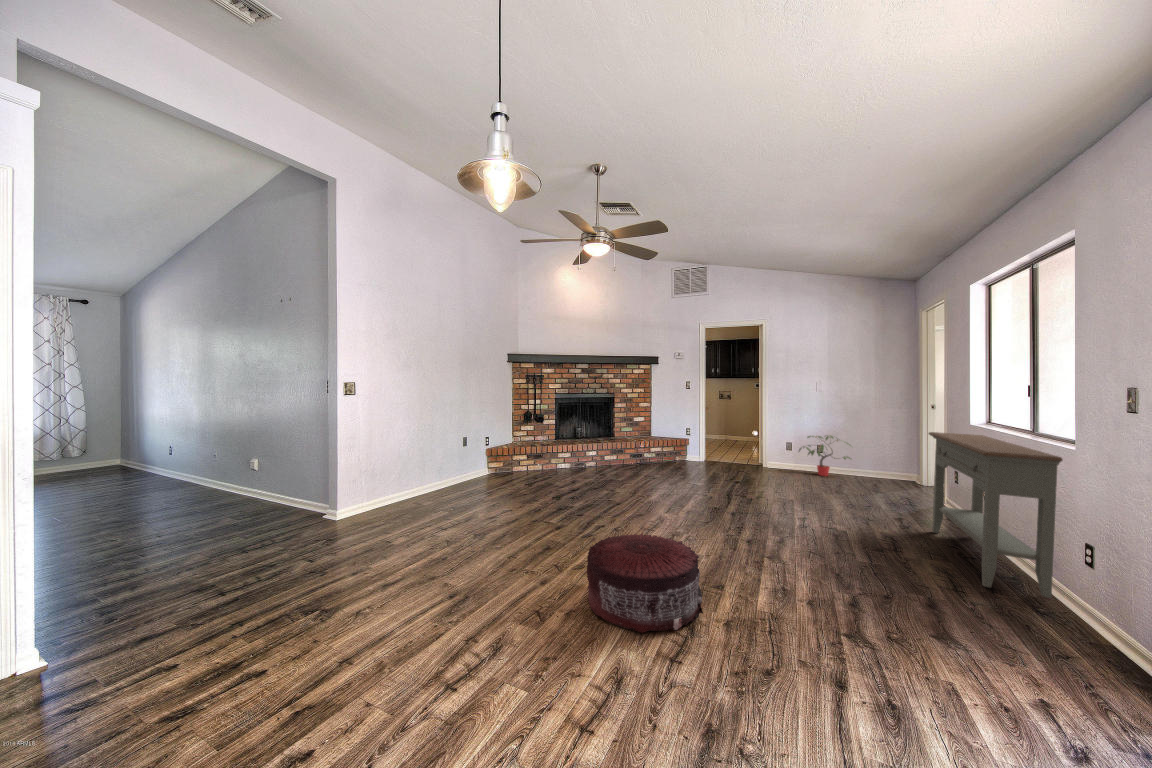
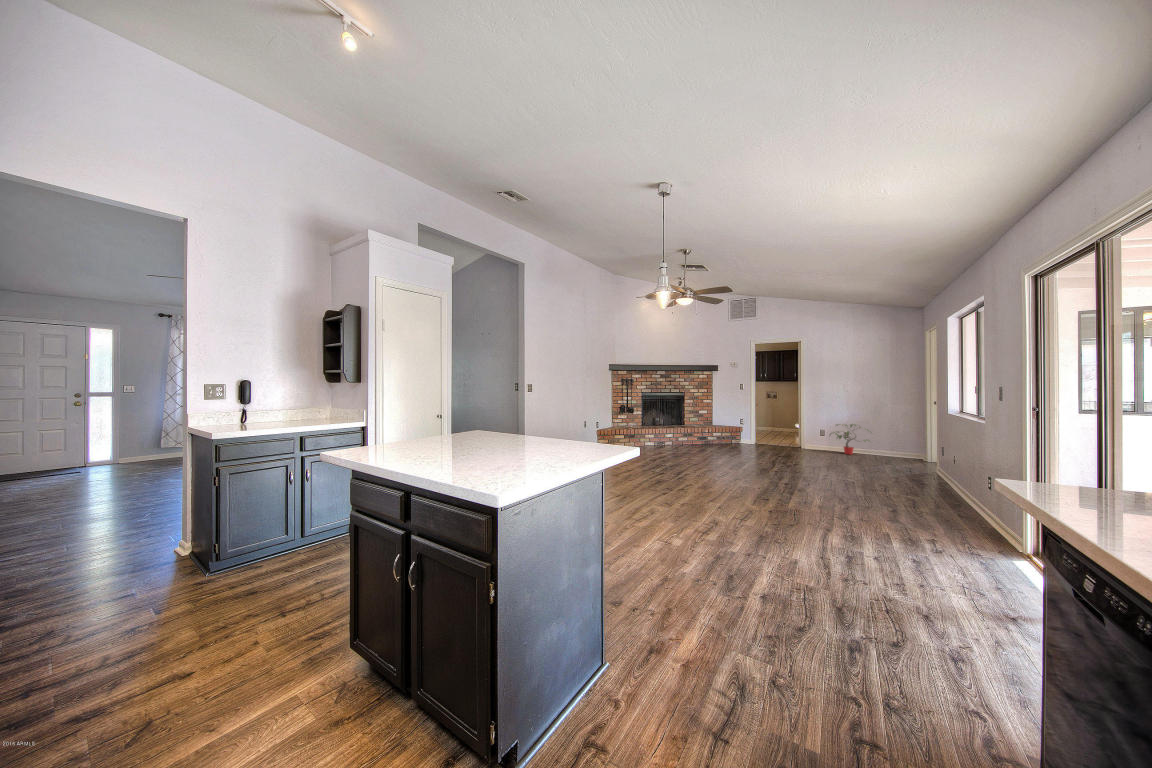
console table: present [929,432,1062,598] -> none [914,417,979,511]
pouf: present [587,533,703,633] -> none [692,468,758,511]

